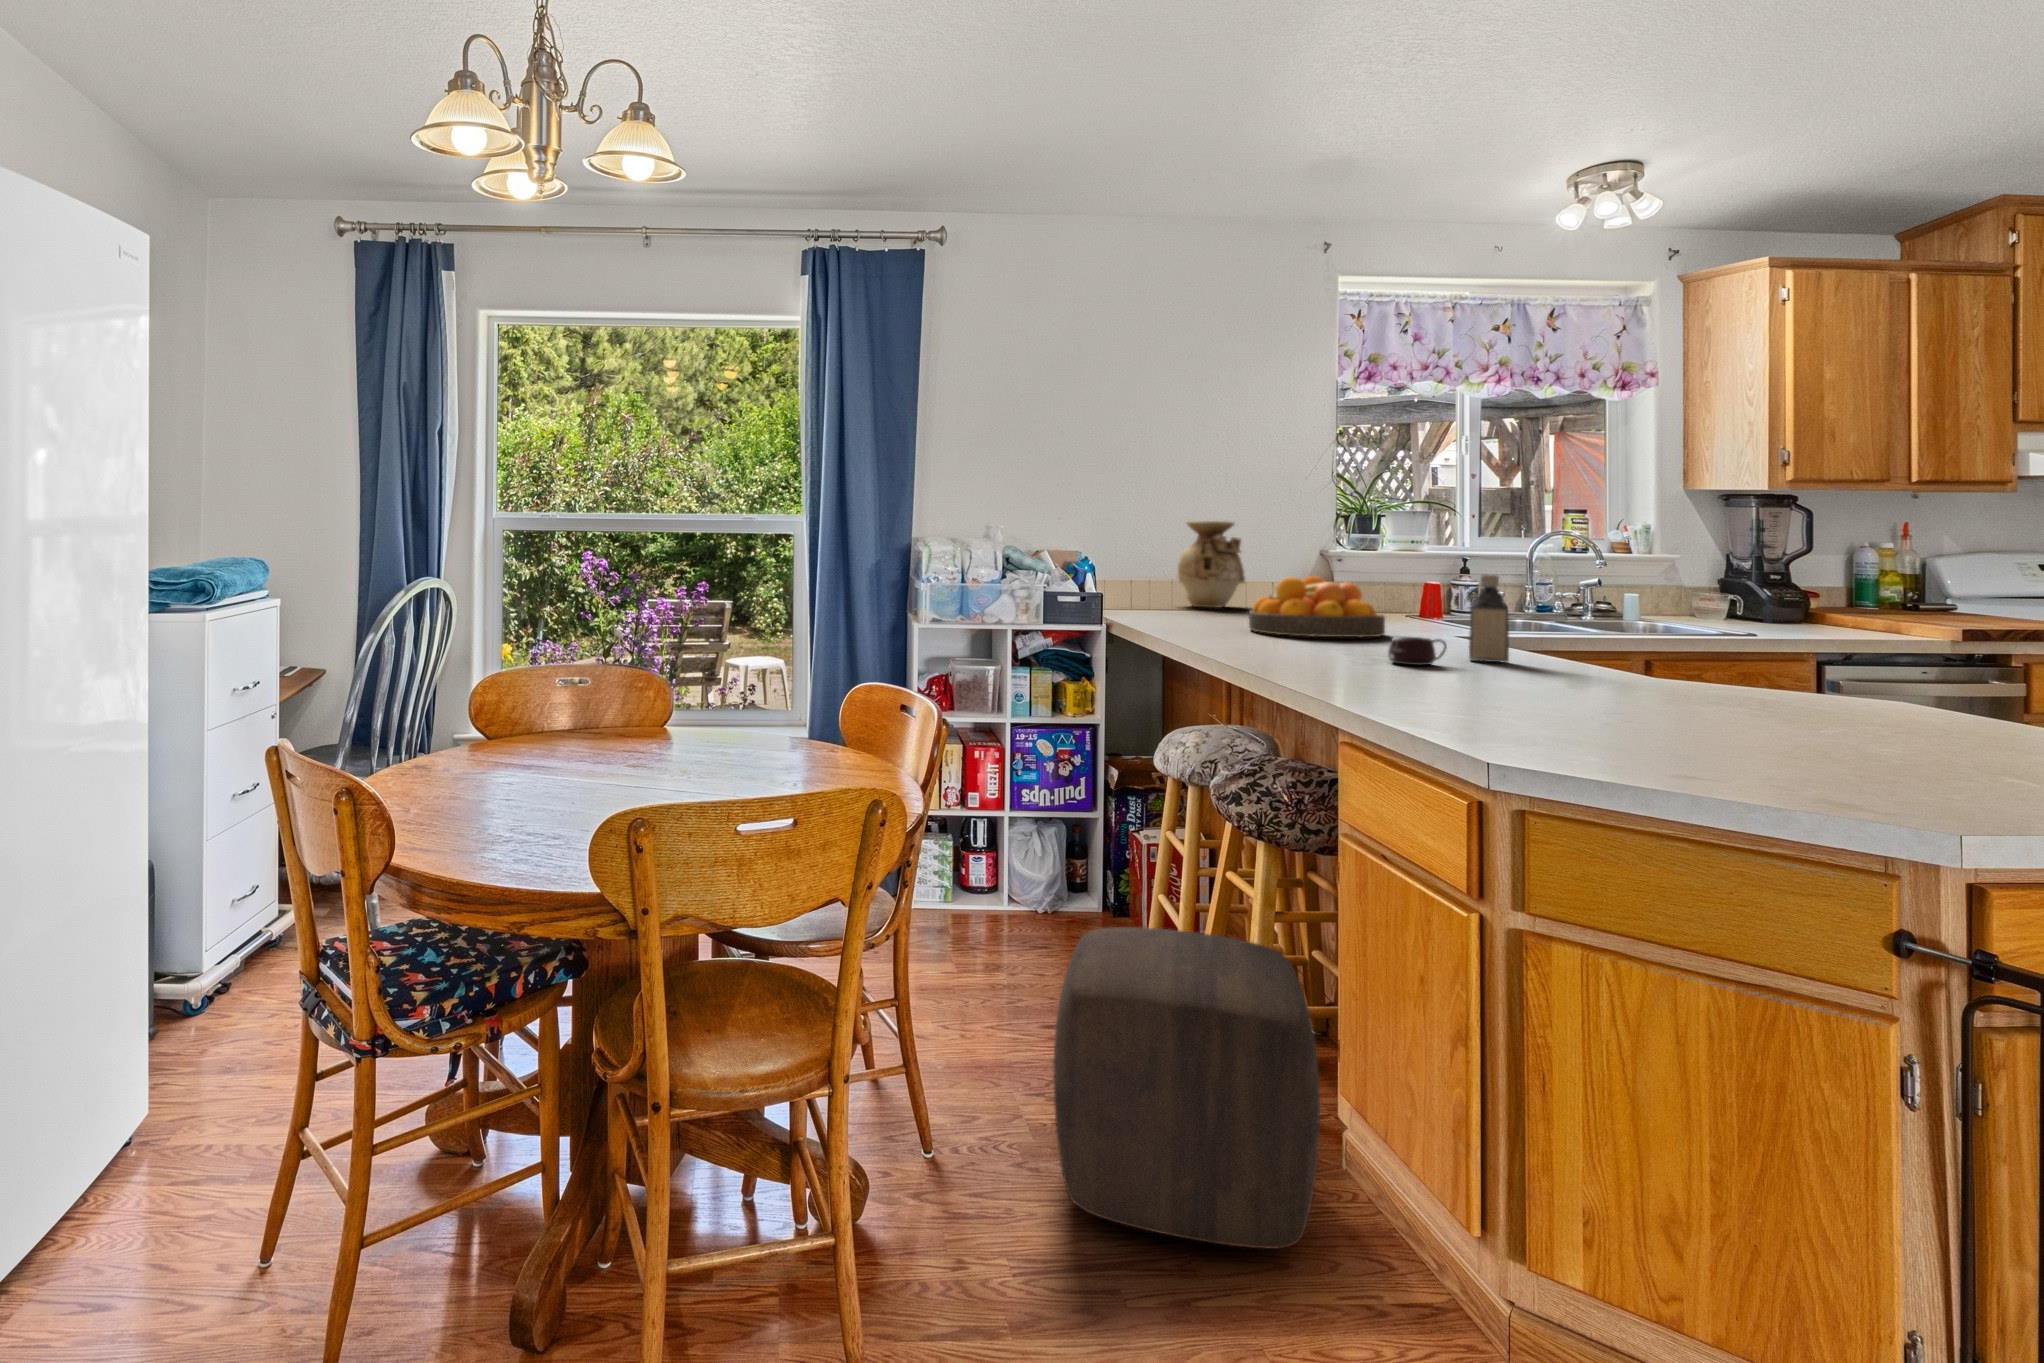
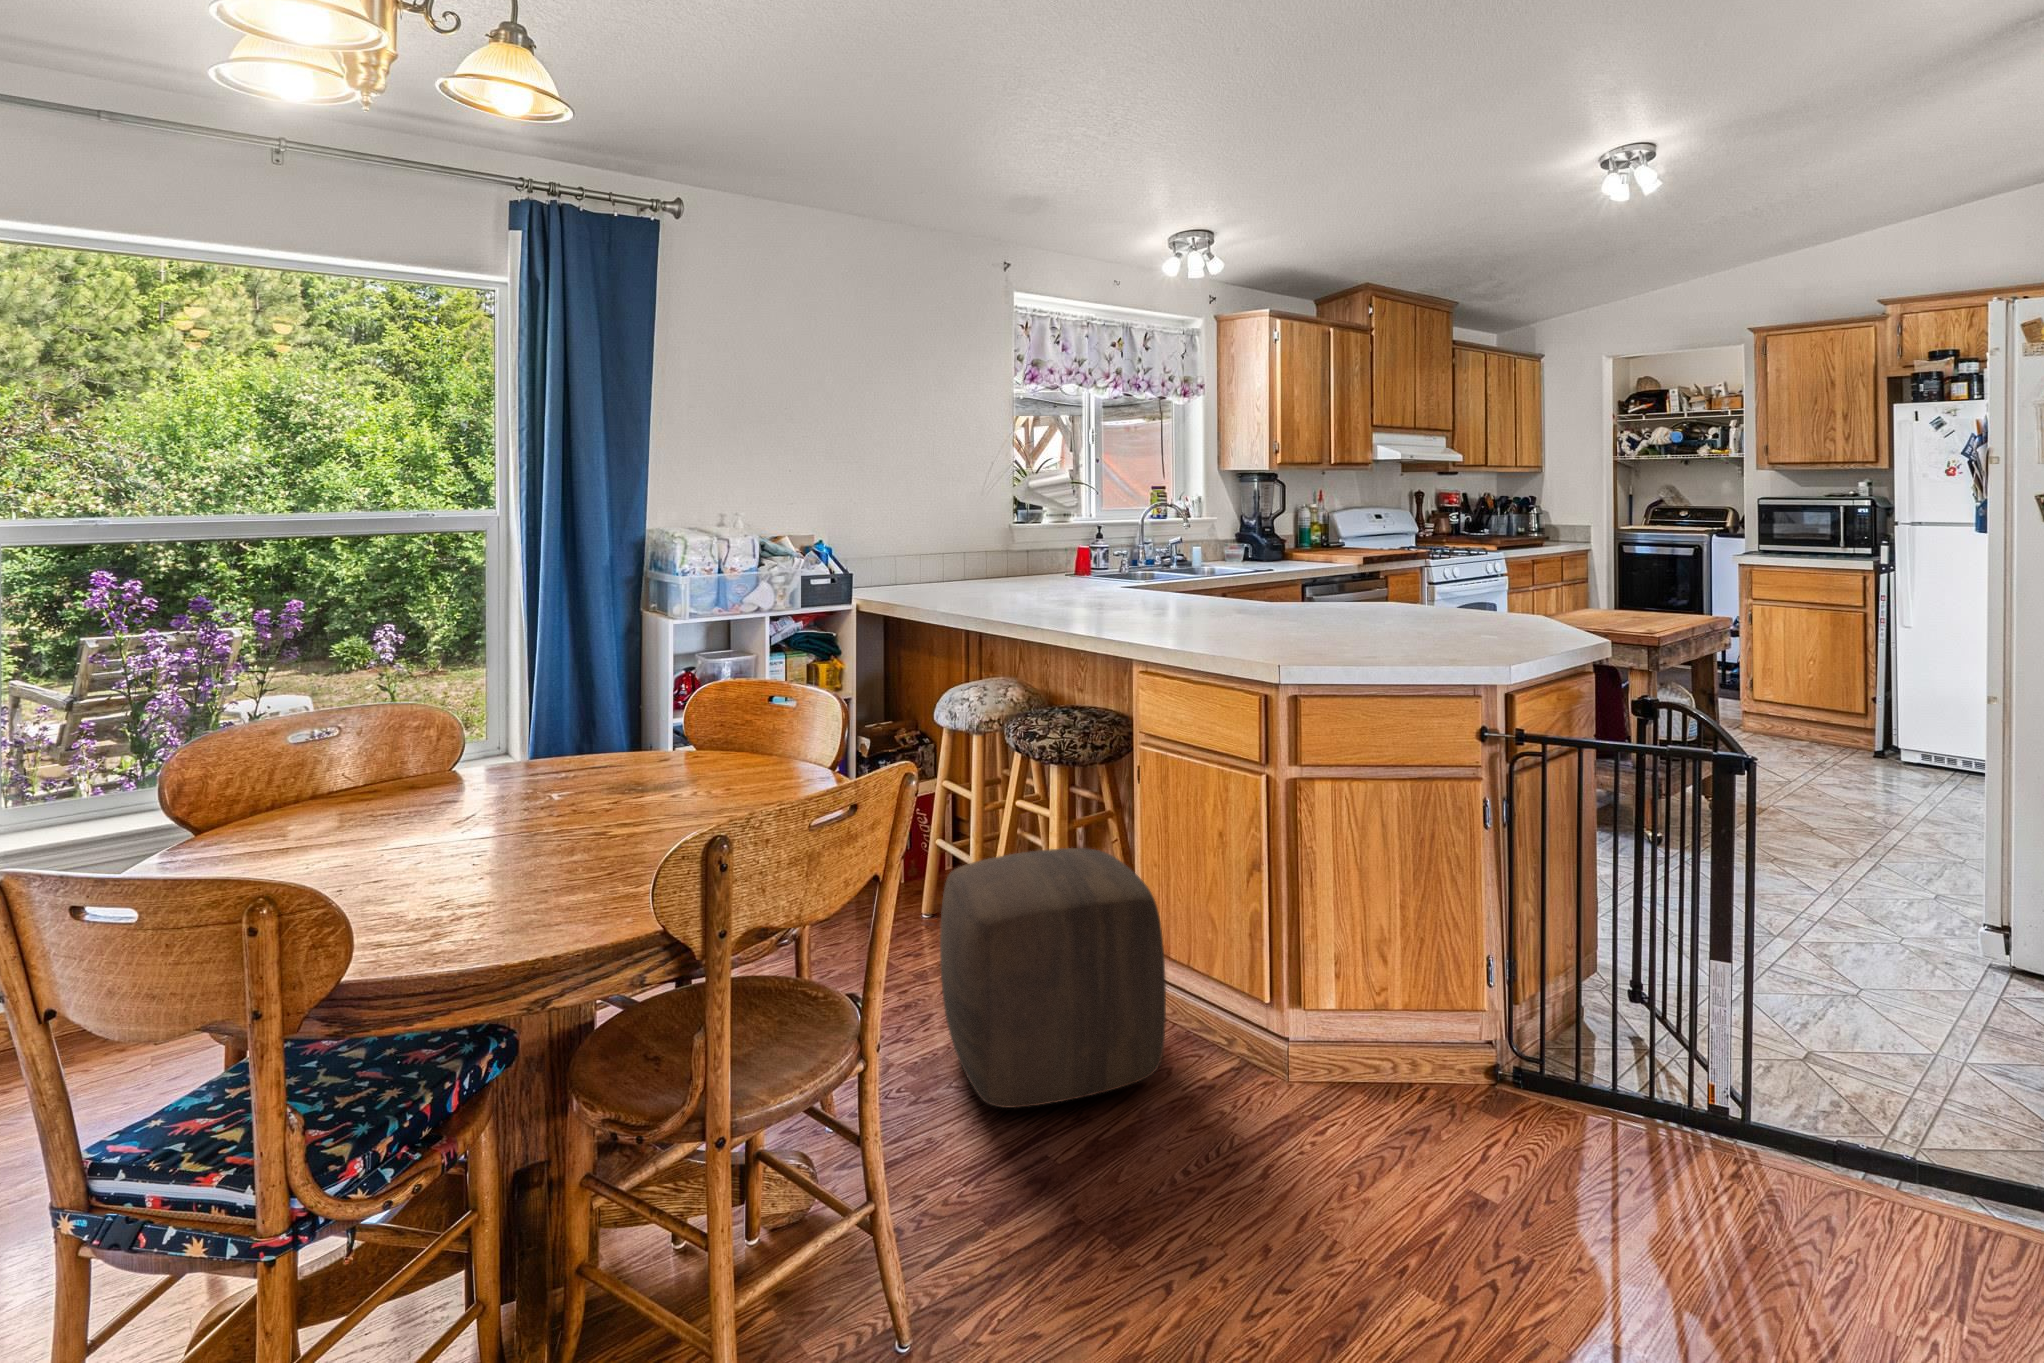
vase: present [1177,521,1245,608] -> none [889,503,948,580]
bottle: present [1469,575,1509,663] -> none [1167,538,1194,604]
fruit bowl: present [1249,576,1385,638] -> none [984,546,1087,597]
mug: present [1388,637,1447,665] -> none [1122,589,1161,611]

